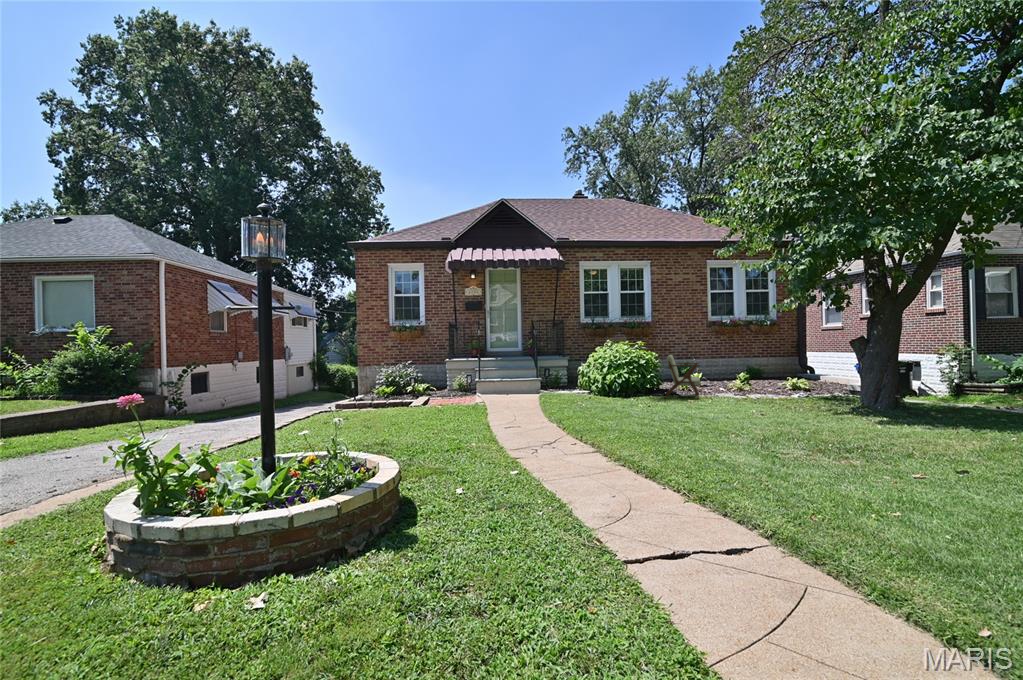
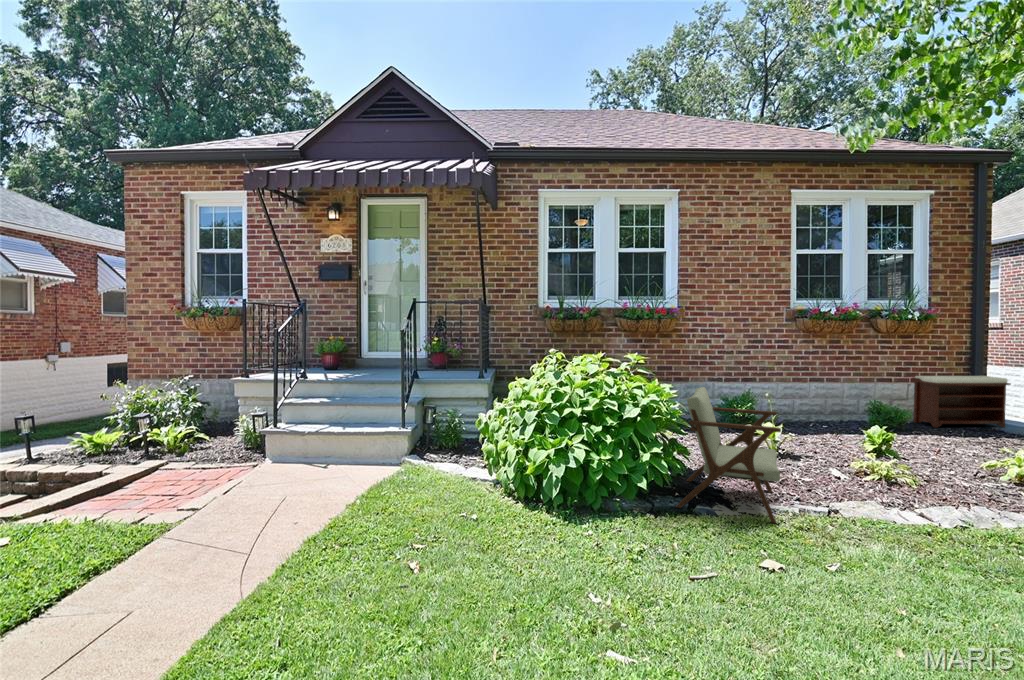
bench: none [768,353,811,379] -> present [912,376,1011,428]

